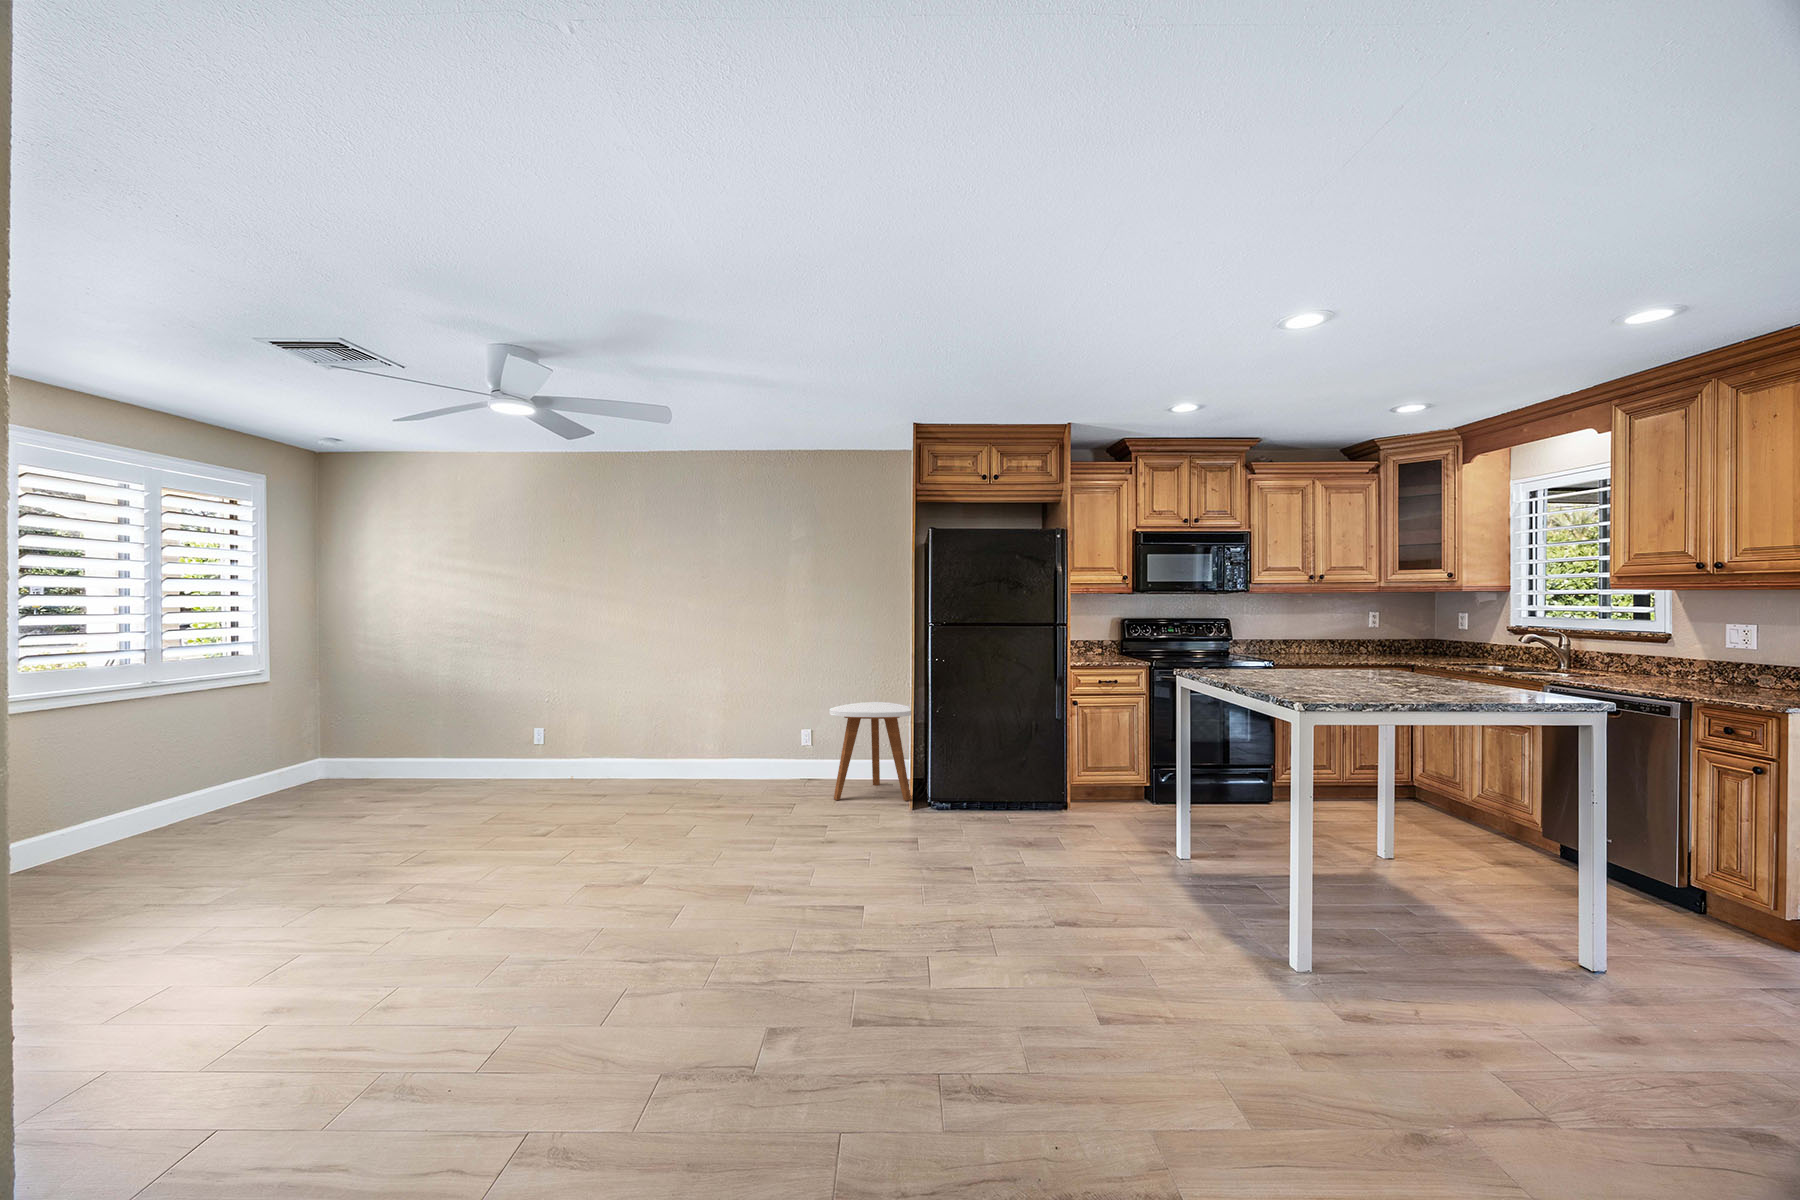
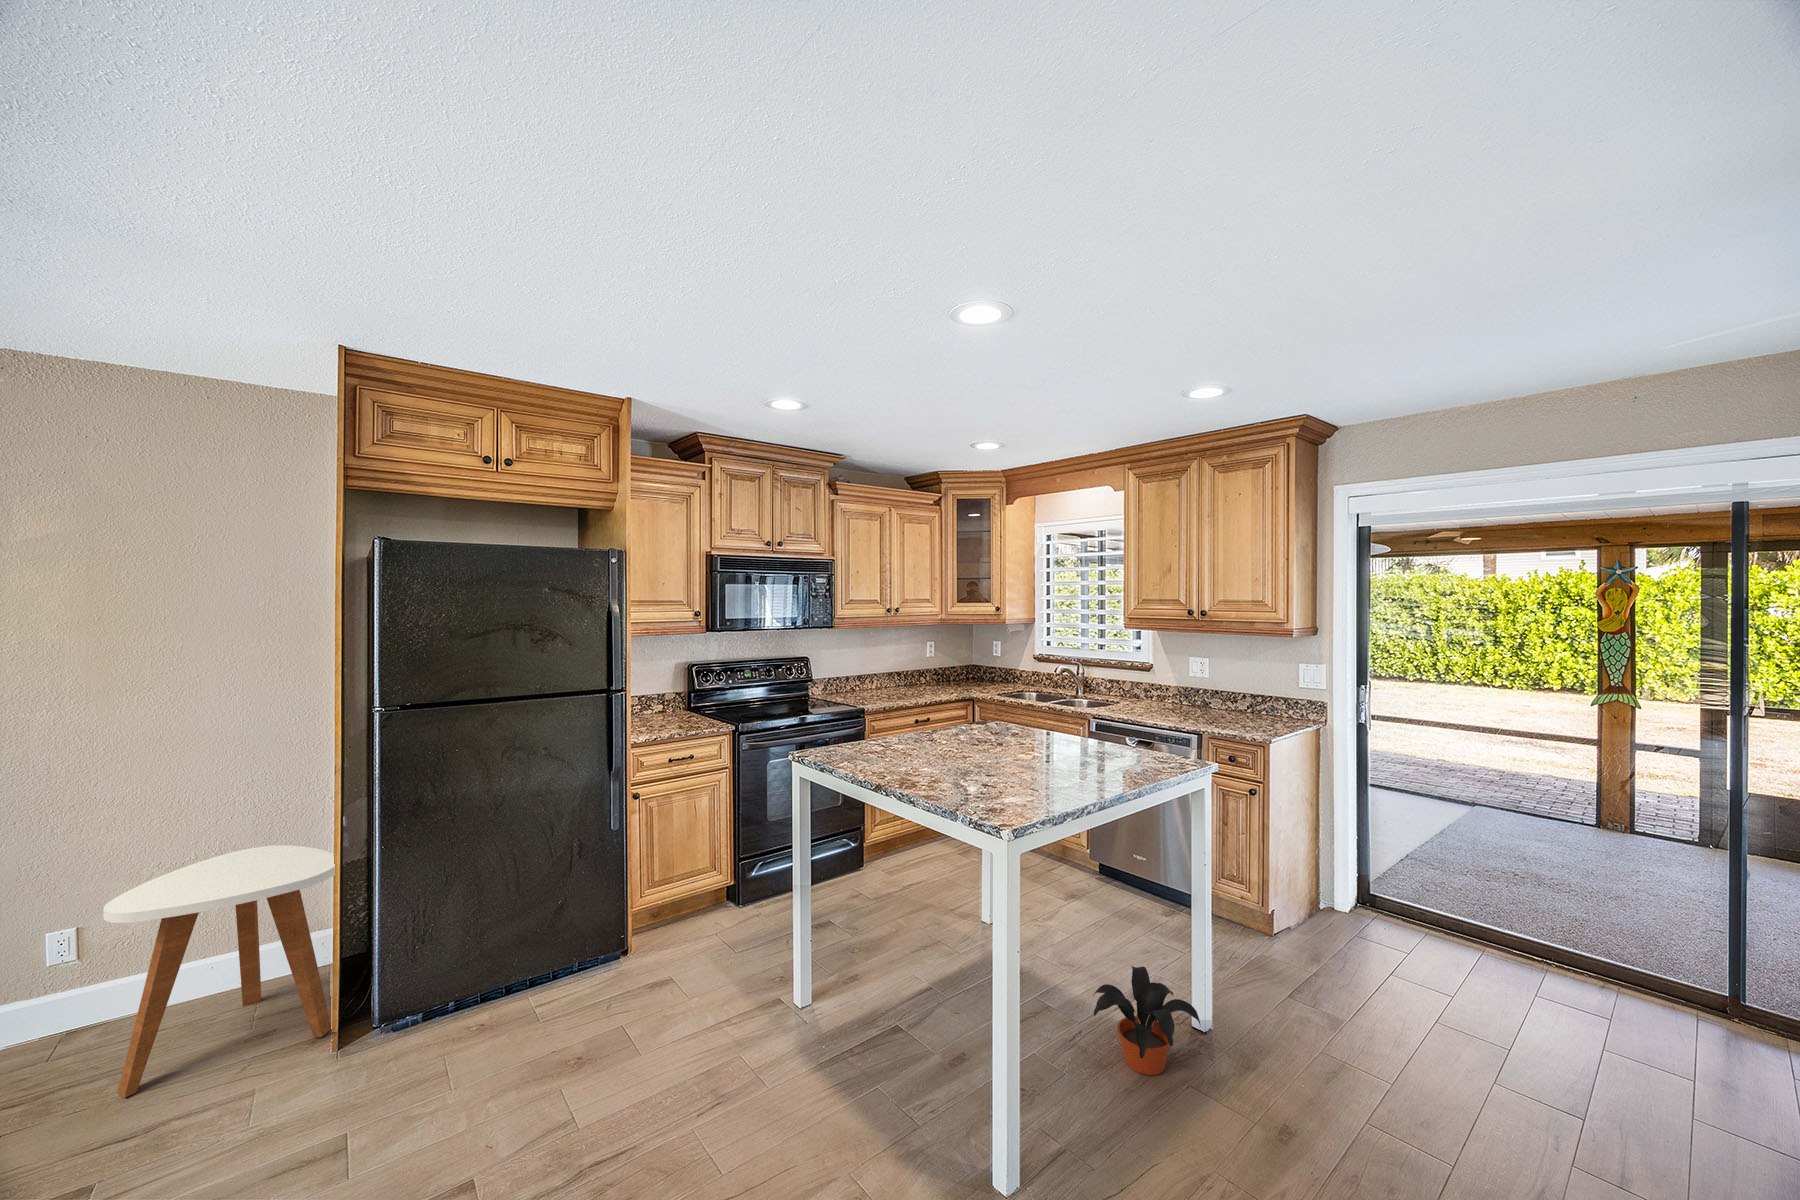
potted plant: none [1385,859,1486,935] -> present [1094,966,1200,1075]

